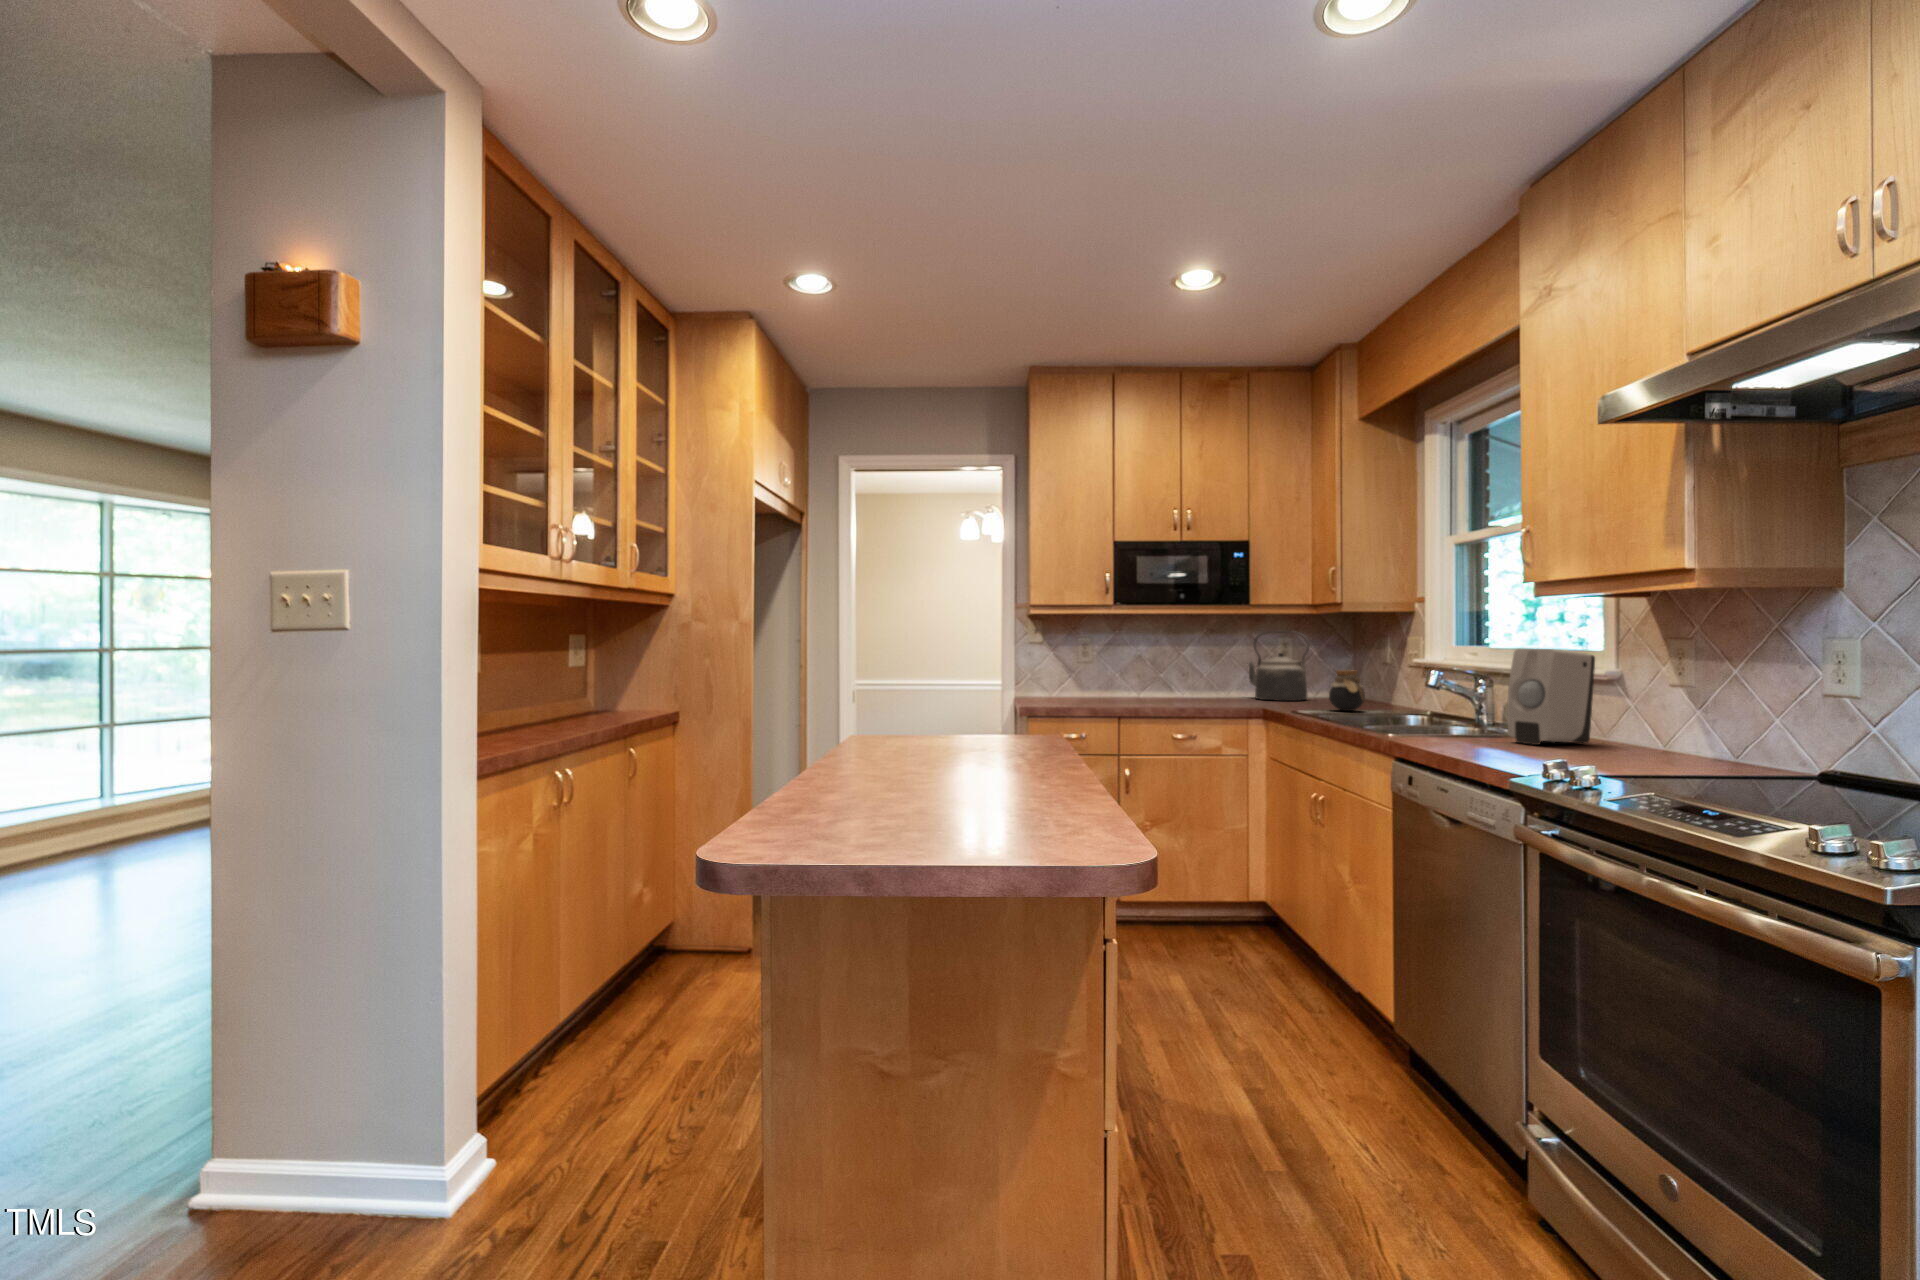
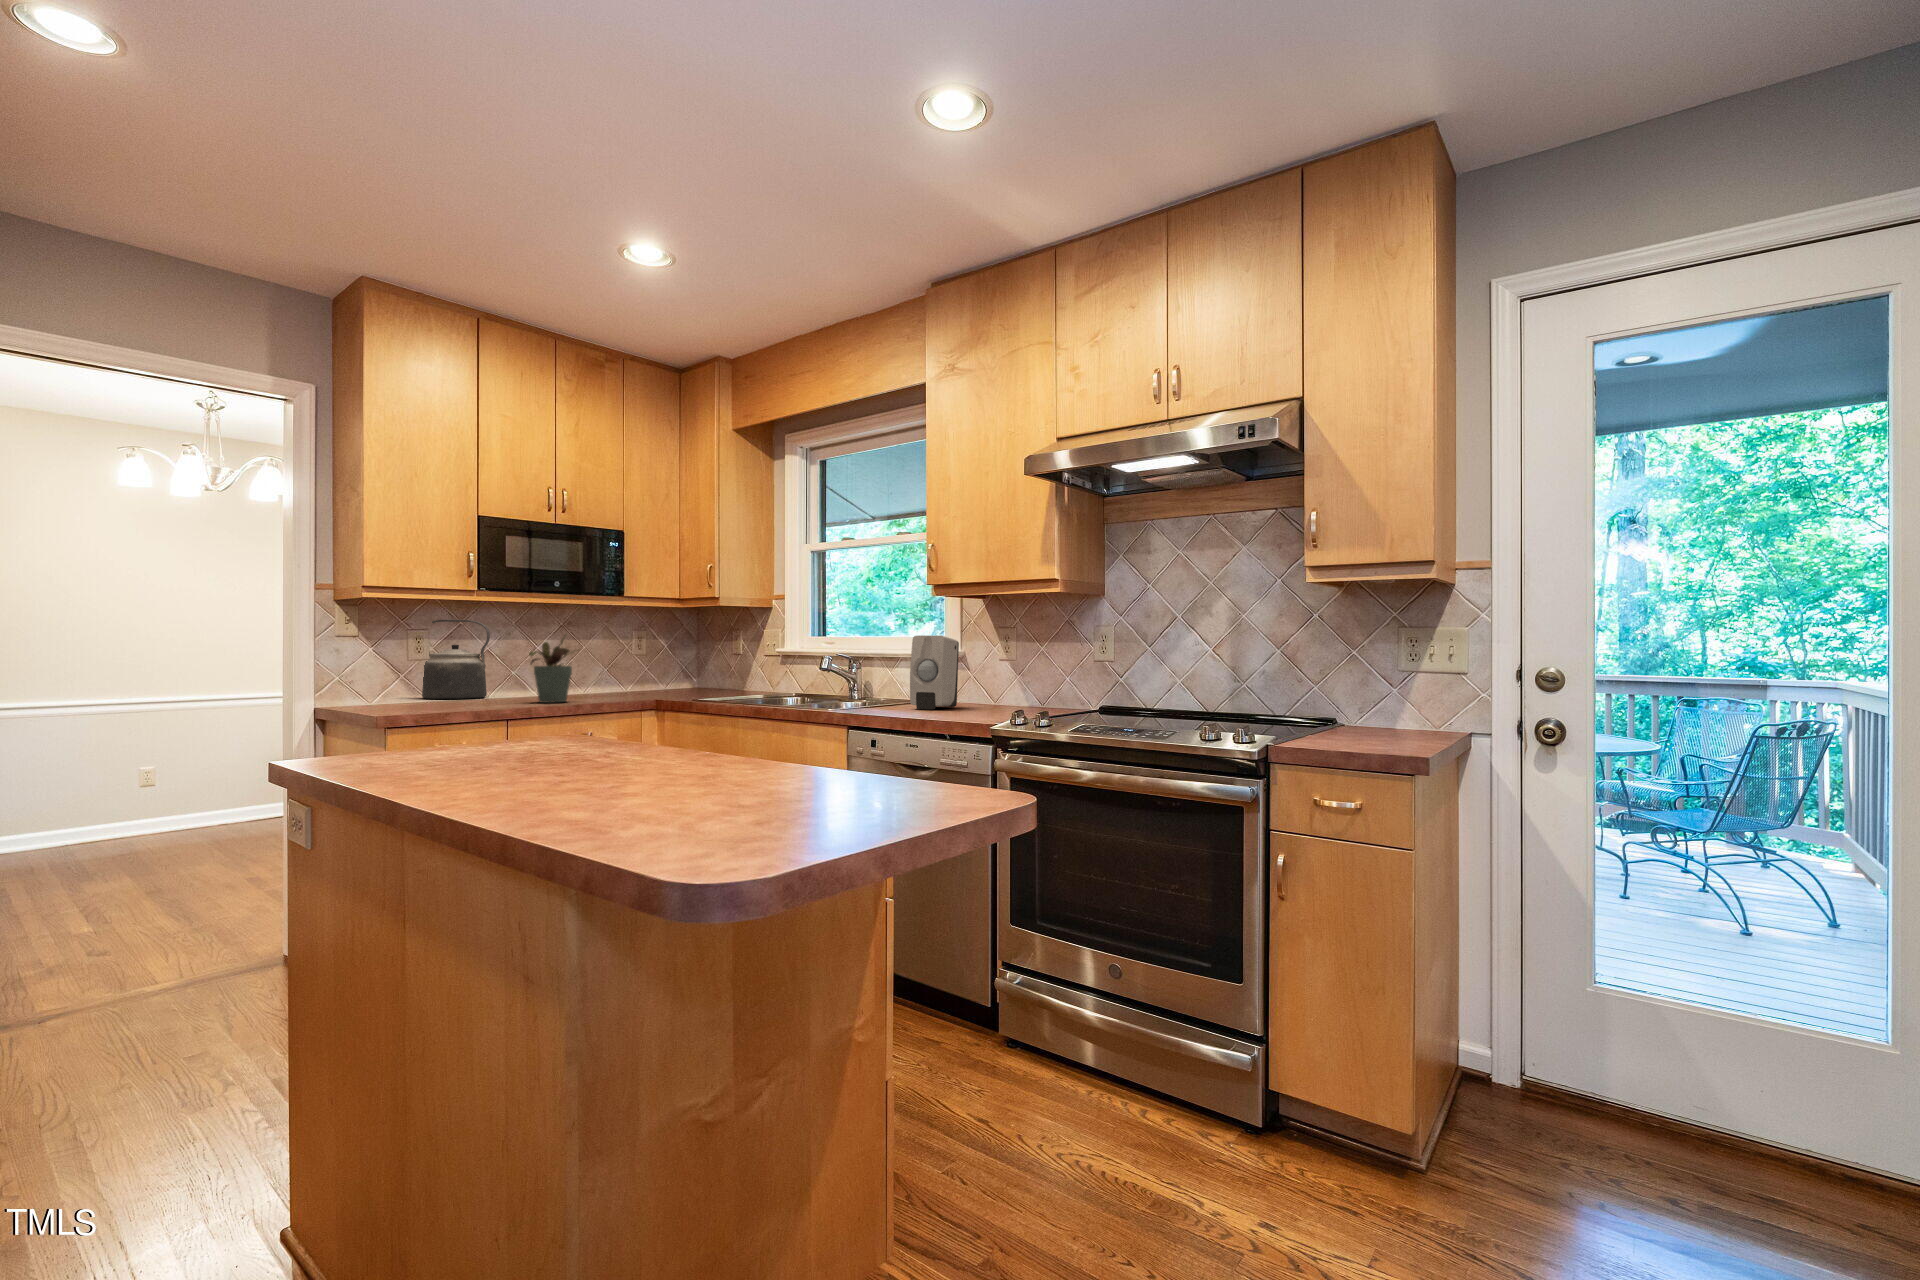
kettle: present [1249,631,1310,701] -> present [422,620,490,699]
potted plant: none [1142,643,1191,708] -> present [529,638,575,703]
jar: present [1329,670,1365,711] -> none [711,660,745,697]

